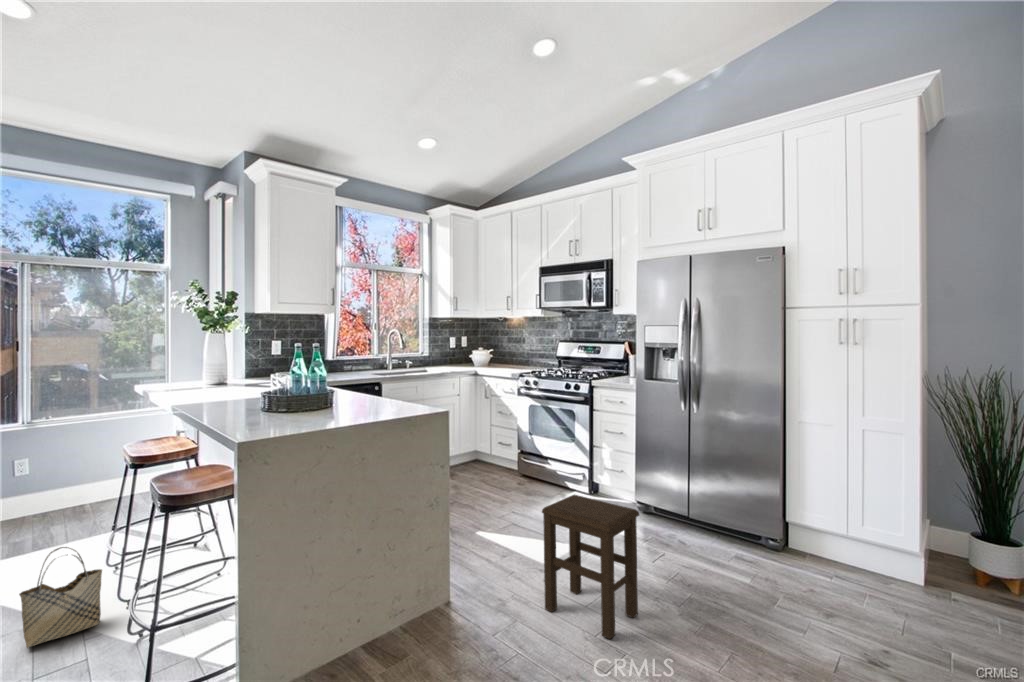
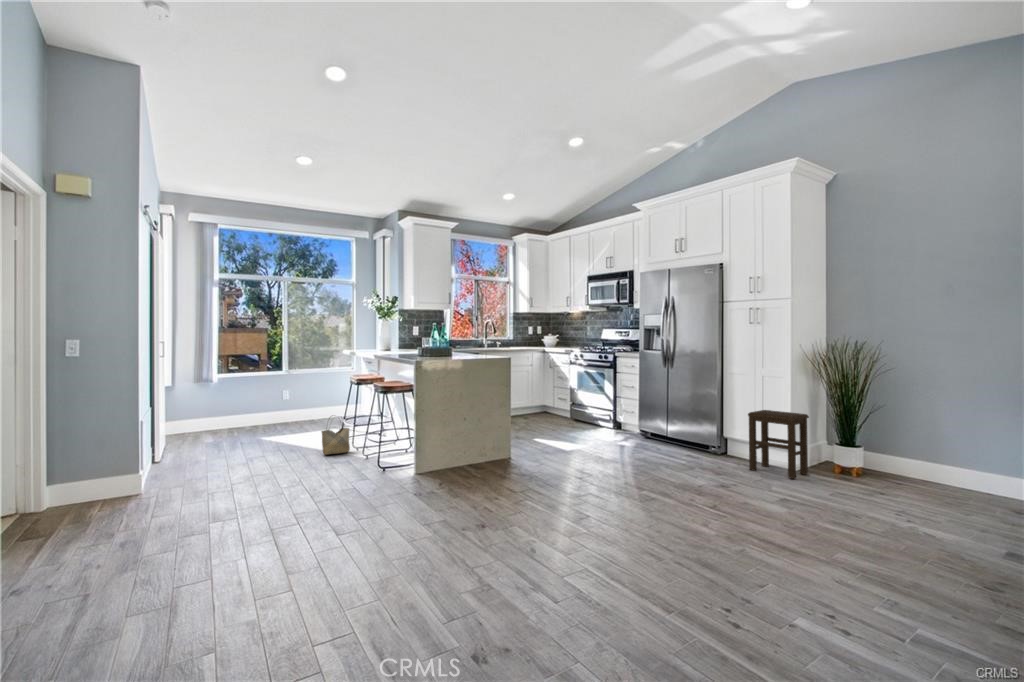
stool: present [542,495,639,639] -> present [748,410,809,479]

